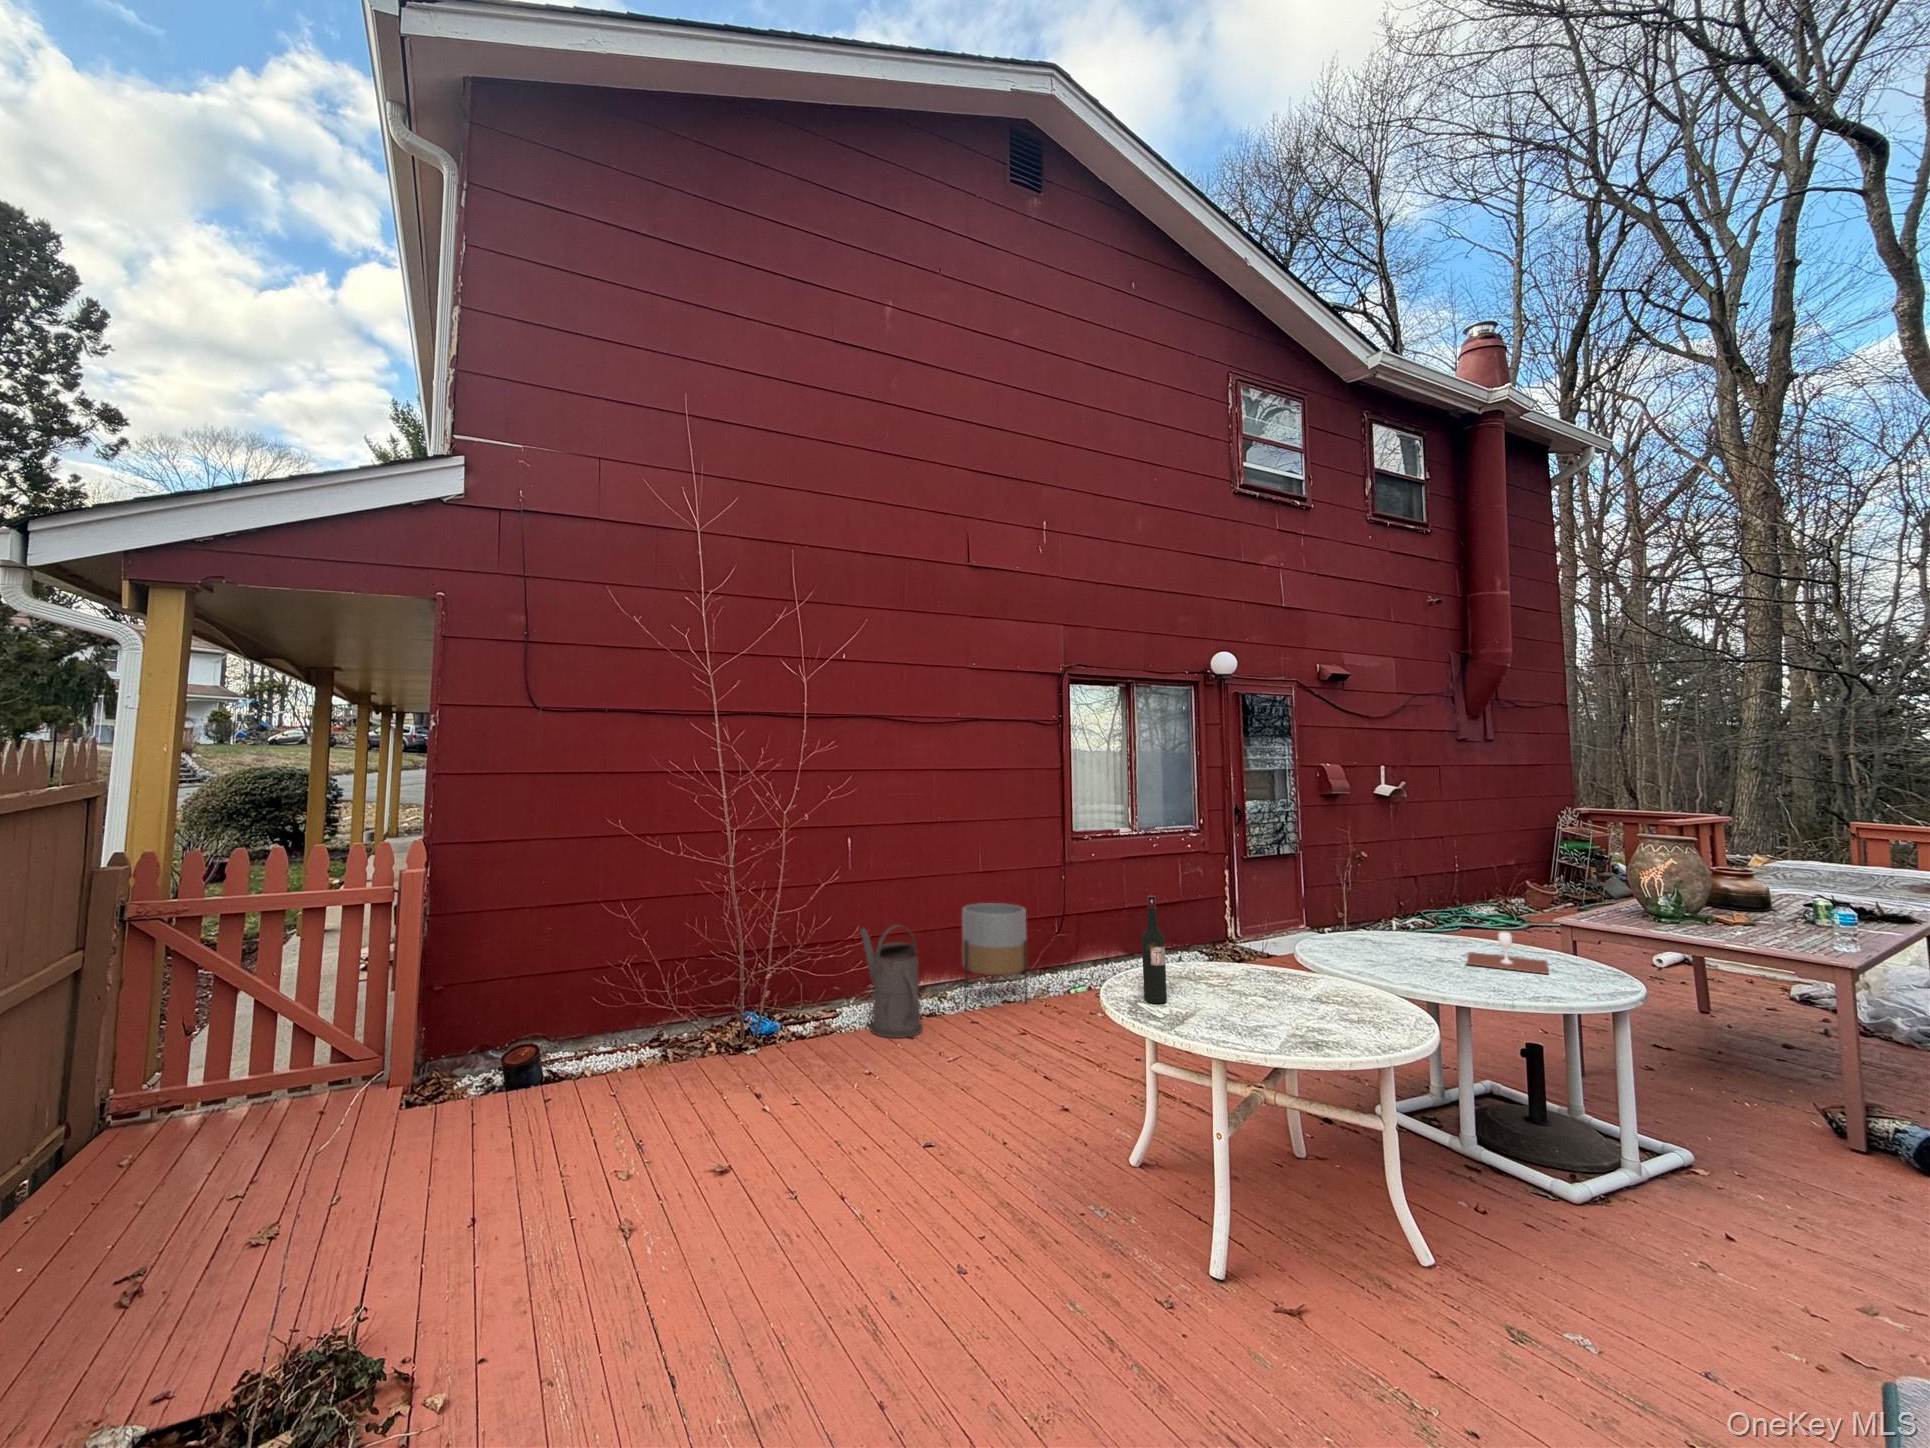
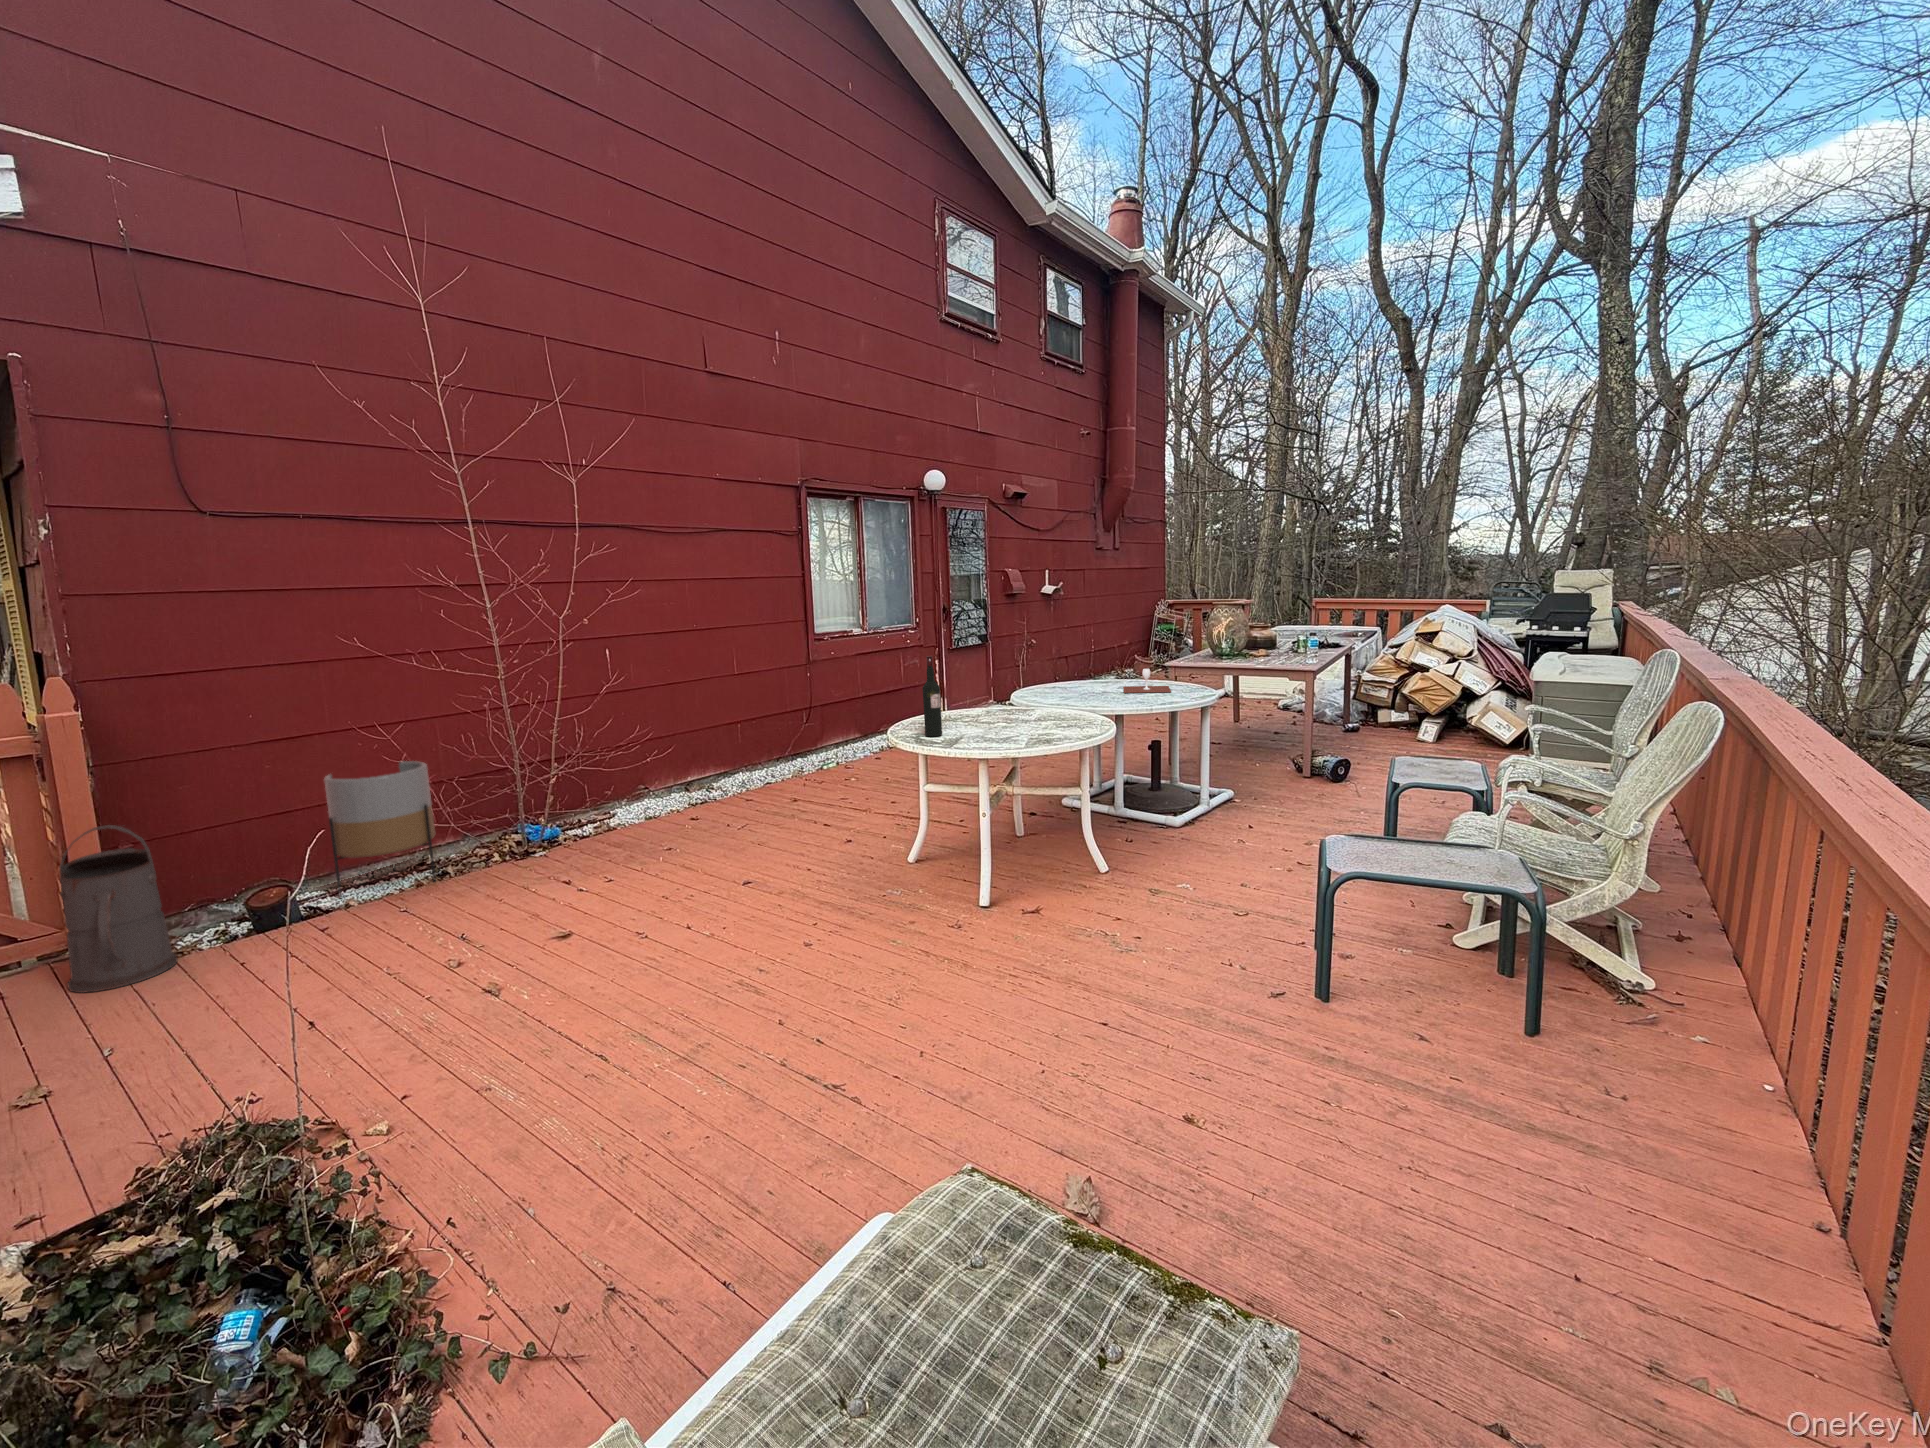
planter: present [962,903,1027,1003] -> present [324,761,436,898]
watering can: present [860,925,922,1038] -> present [60,825,178,993]

